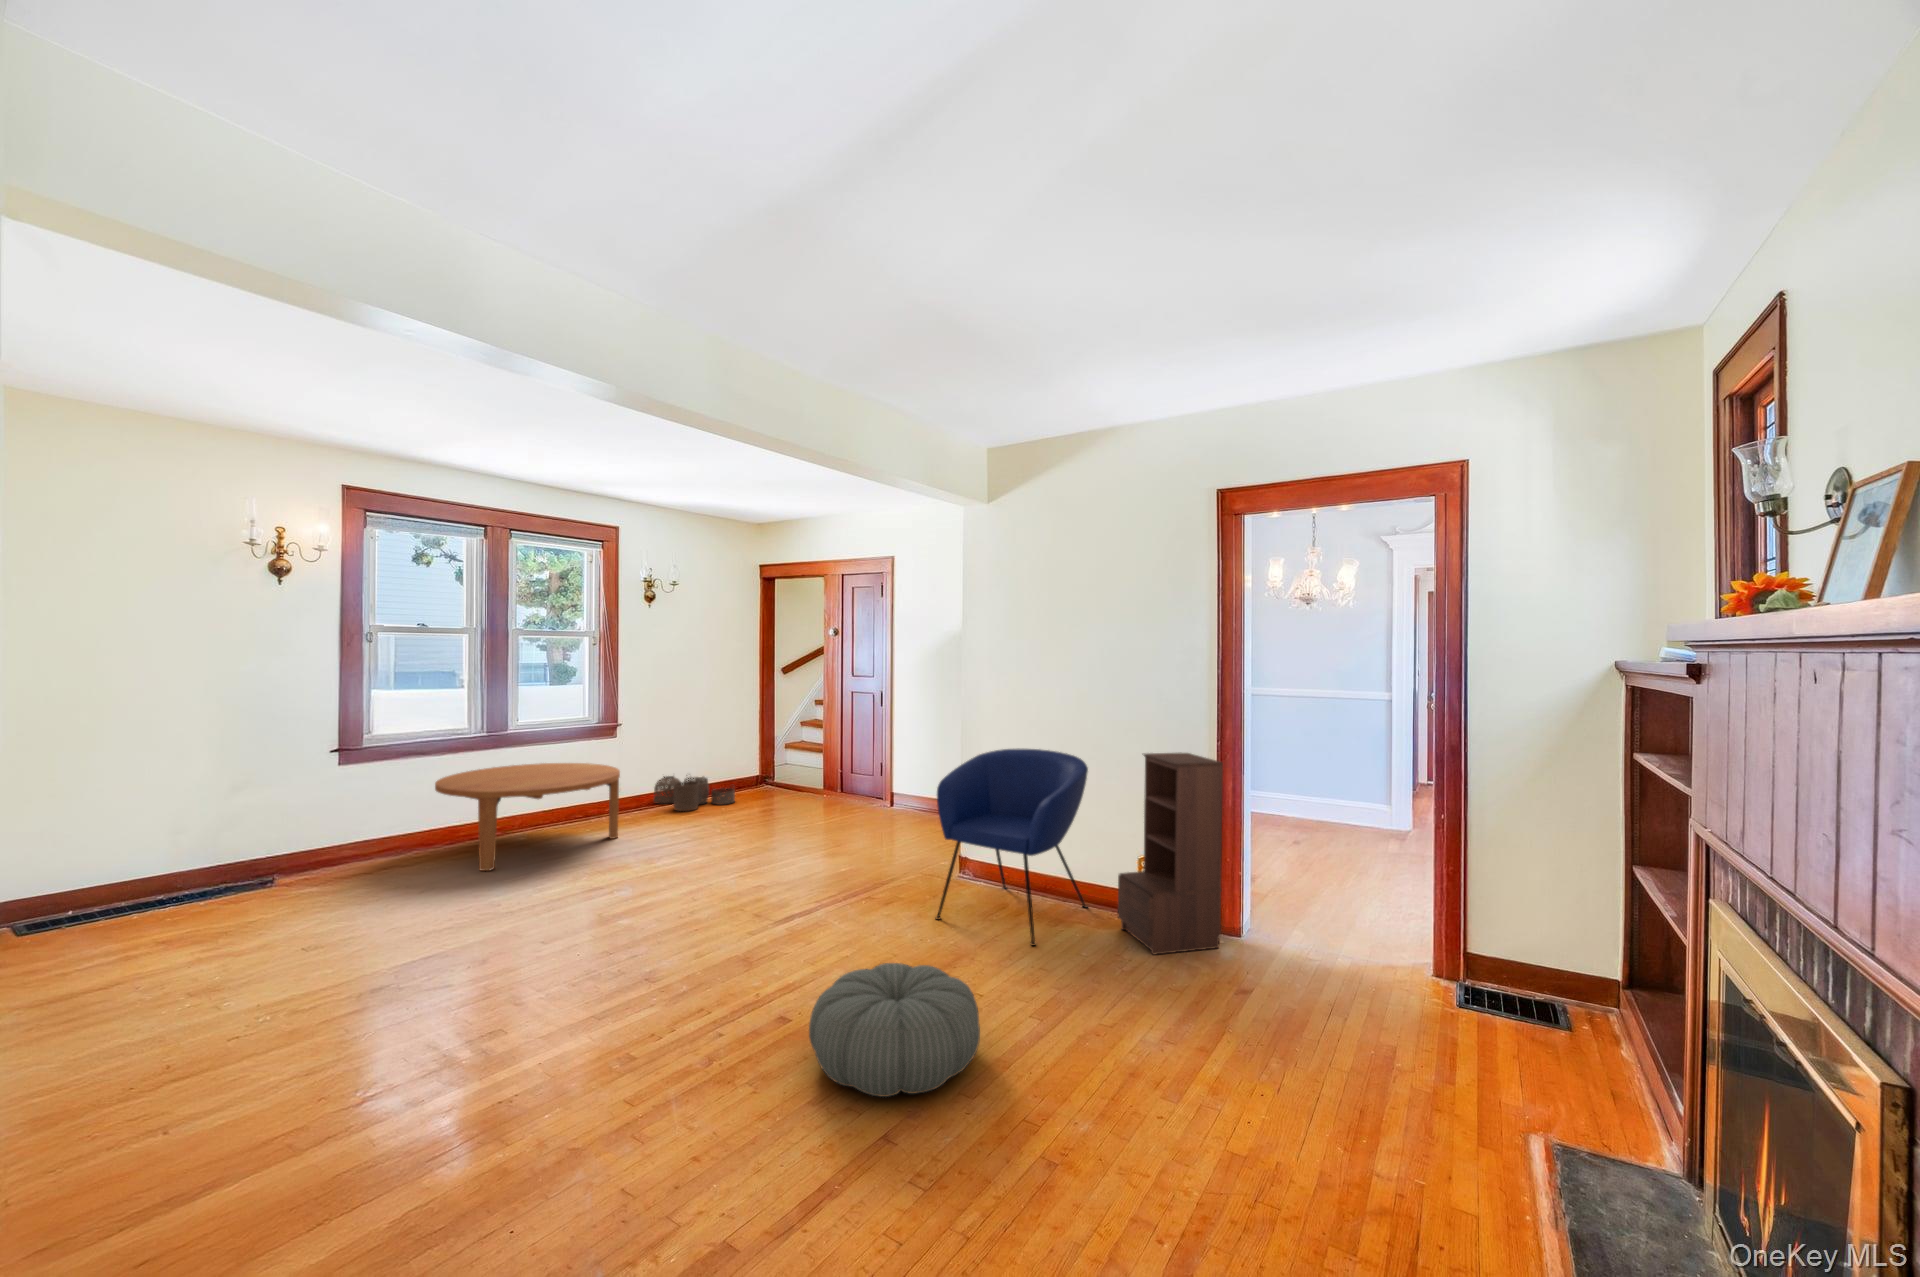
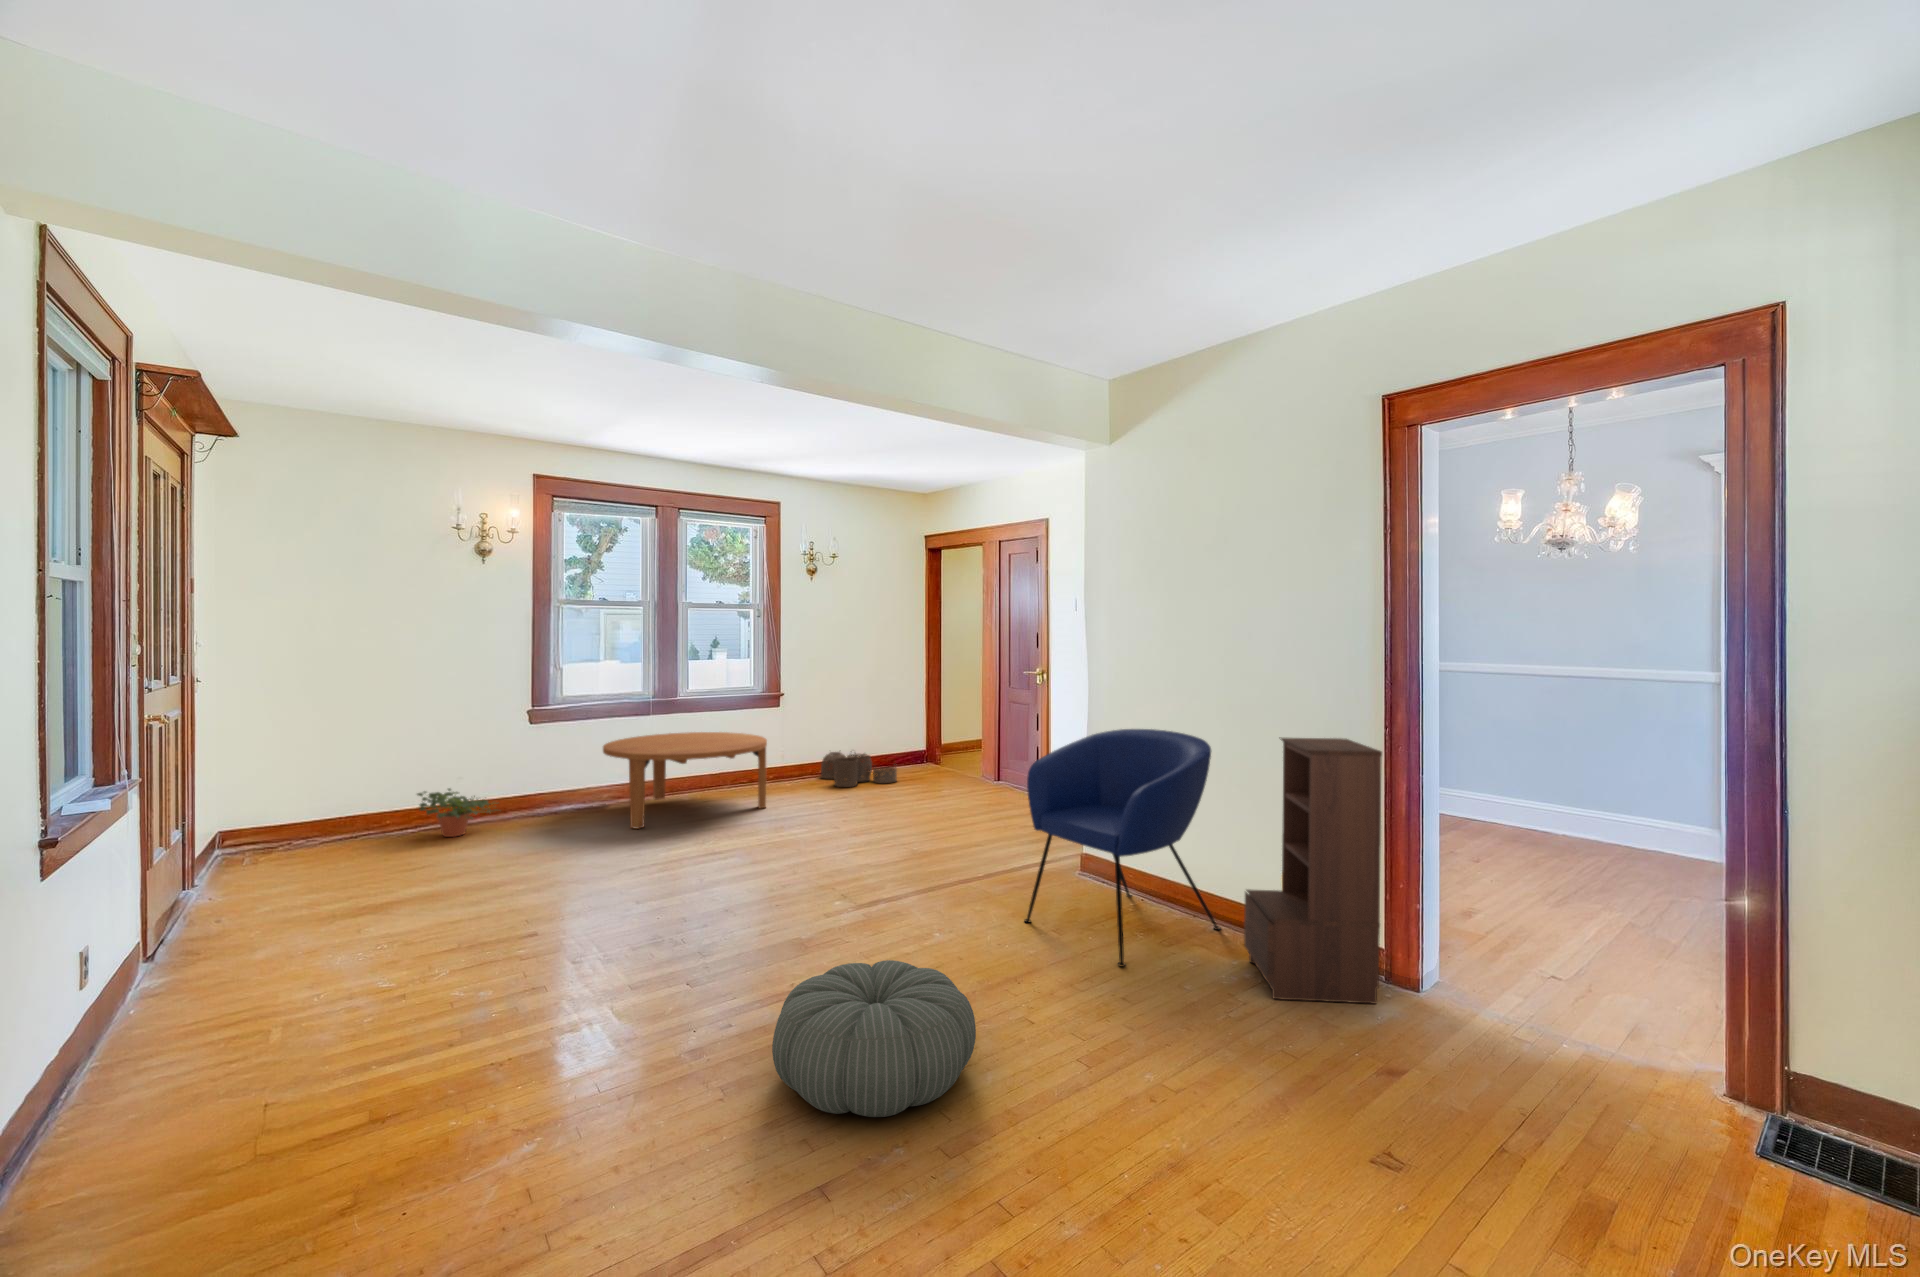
potted plant: none [195,844,313,901] -> present [417,788,498,837]

